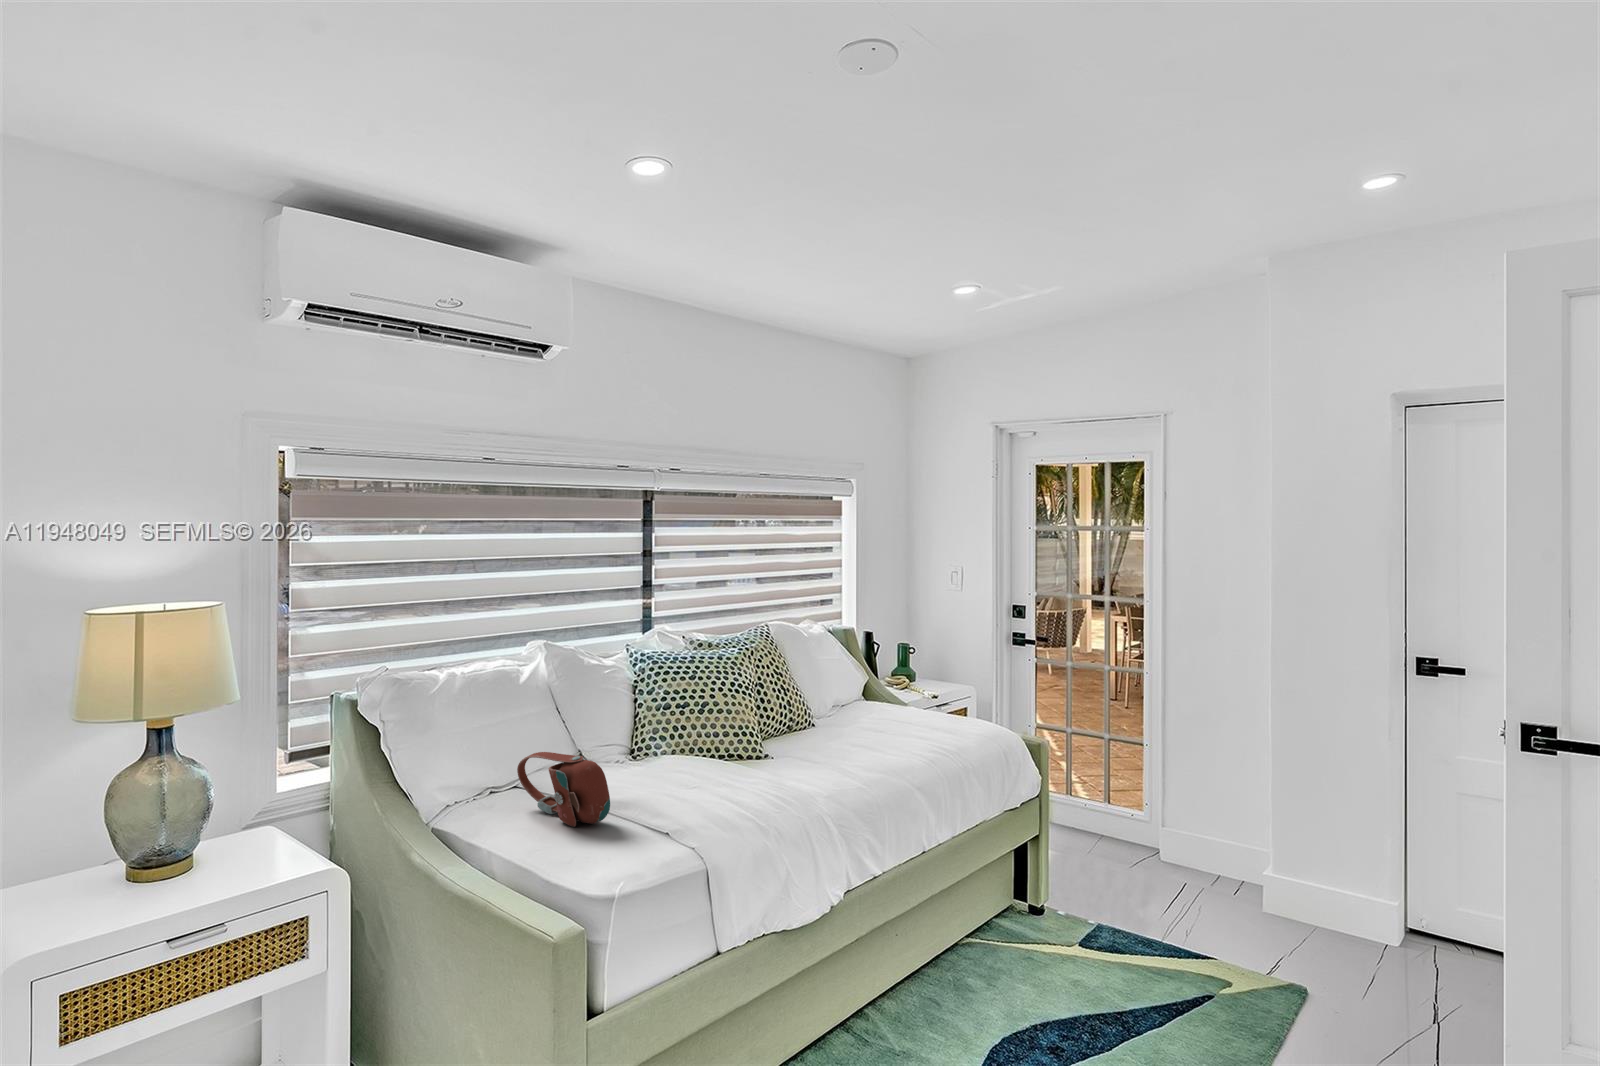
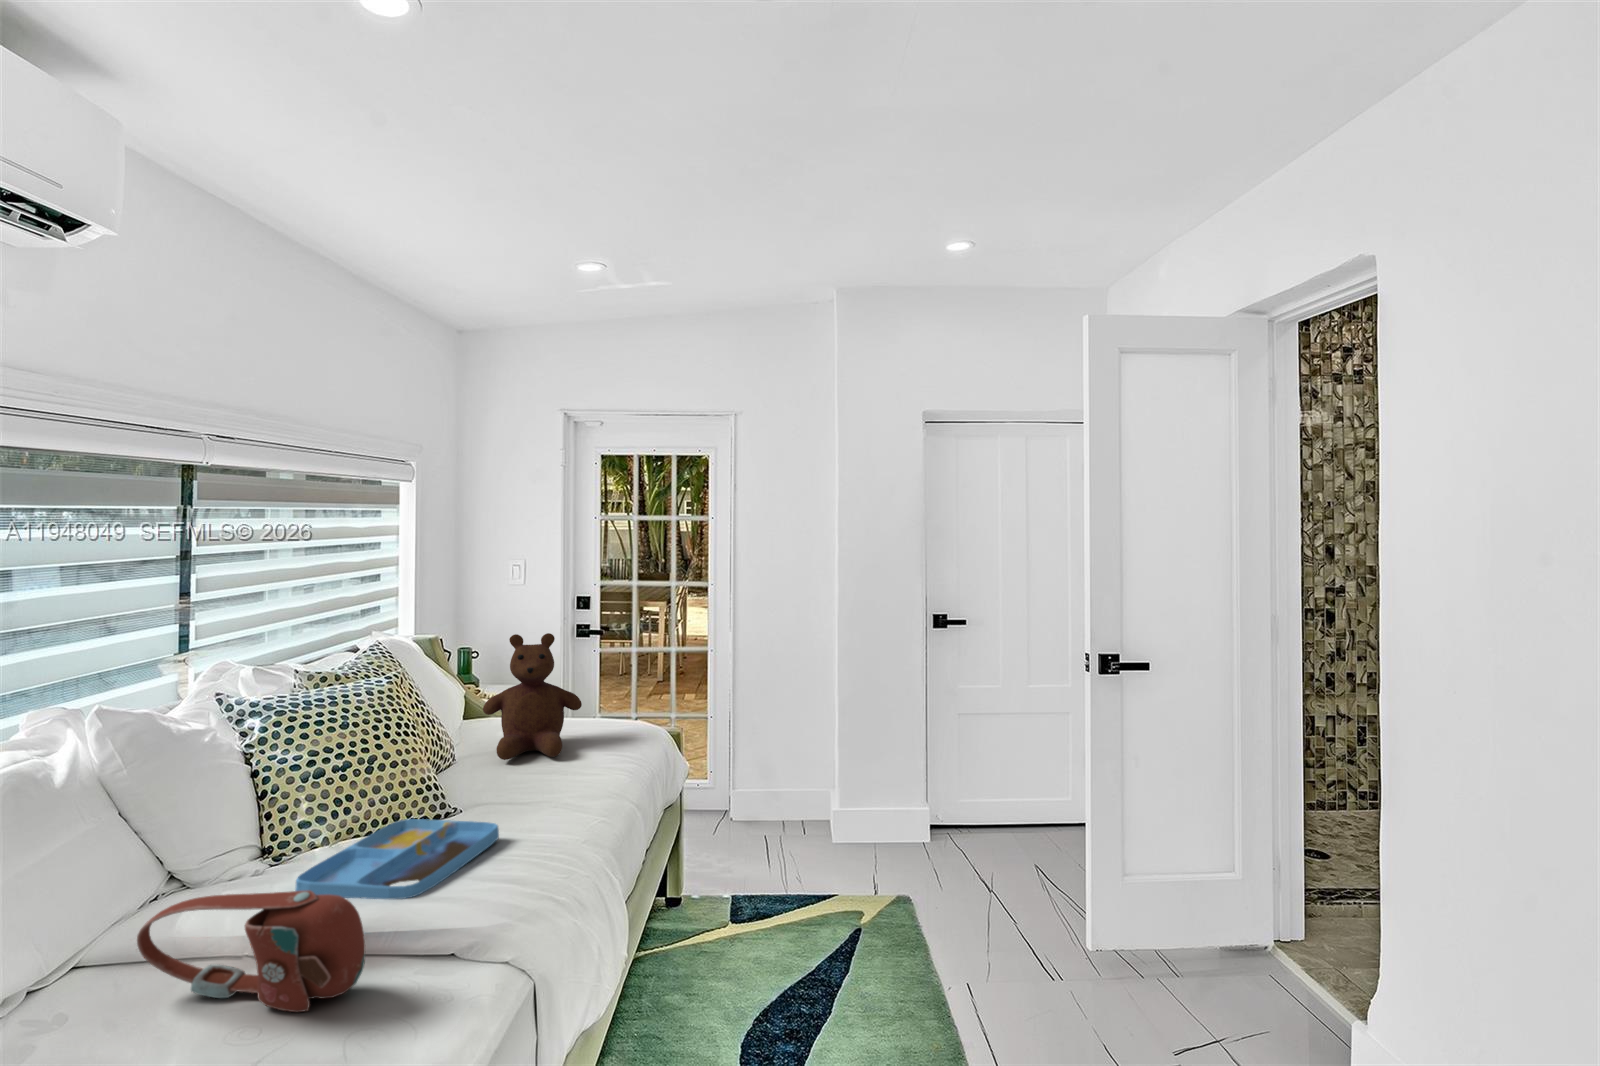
teddy bear: none [825,626,904,731] -> present [483,633,582,760]
tray: none [617,748,759,788] -> present [295,819,499,899]

